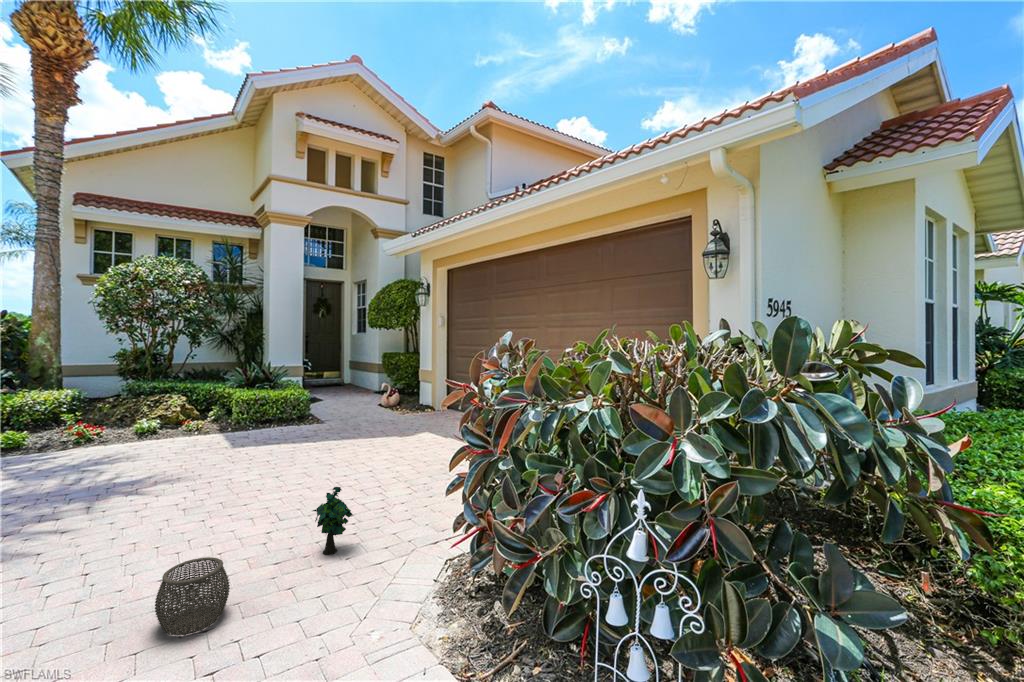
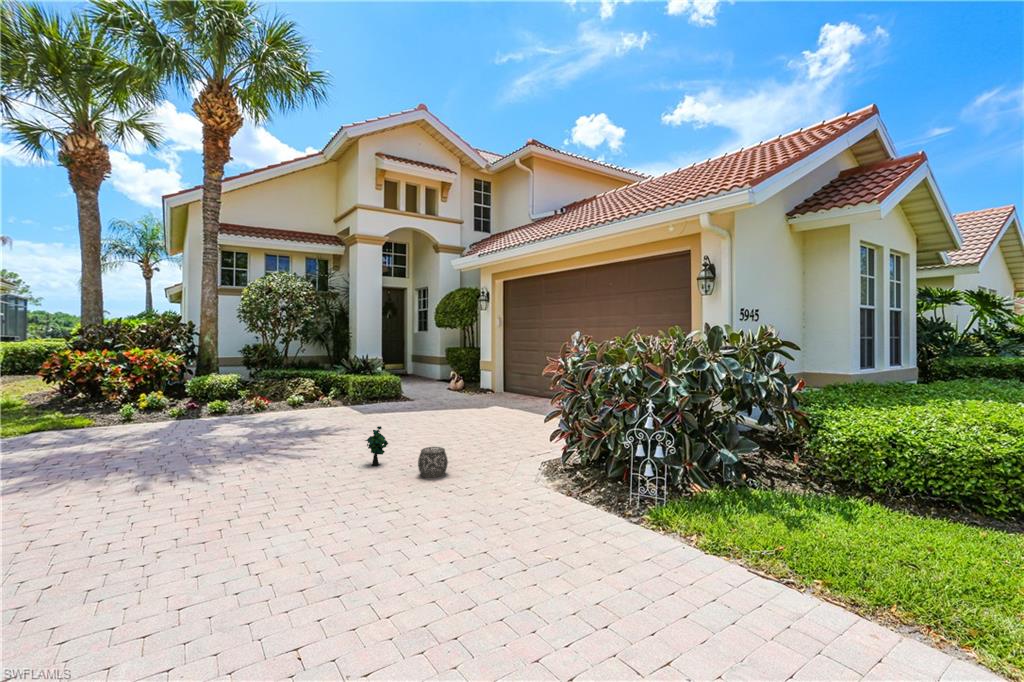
decorative plant: present [313,487,352,555] -> present [365,426,388,466]

